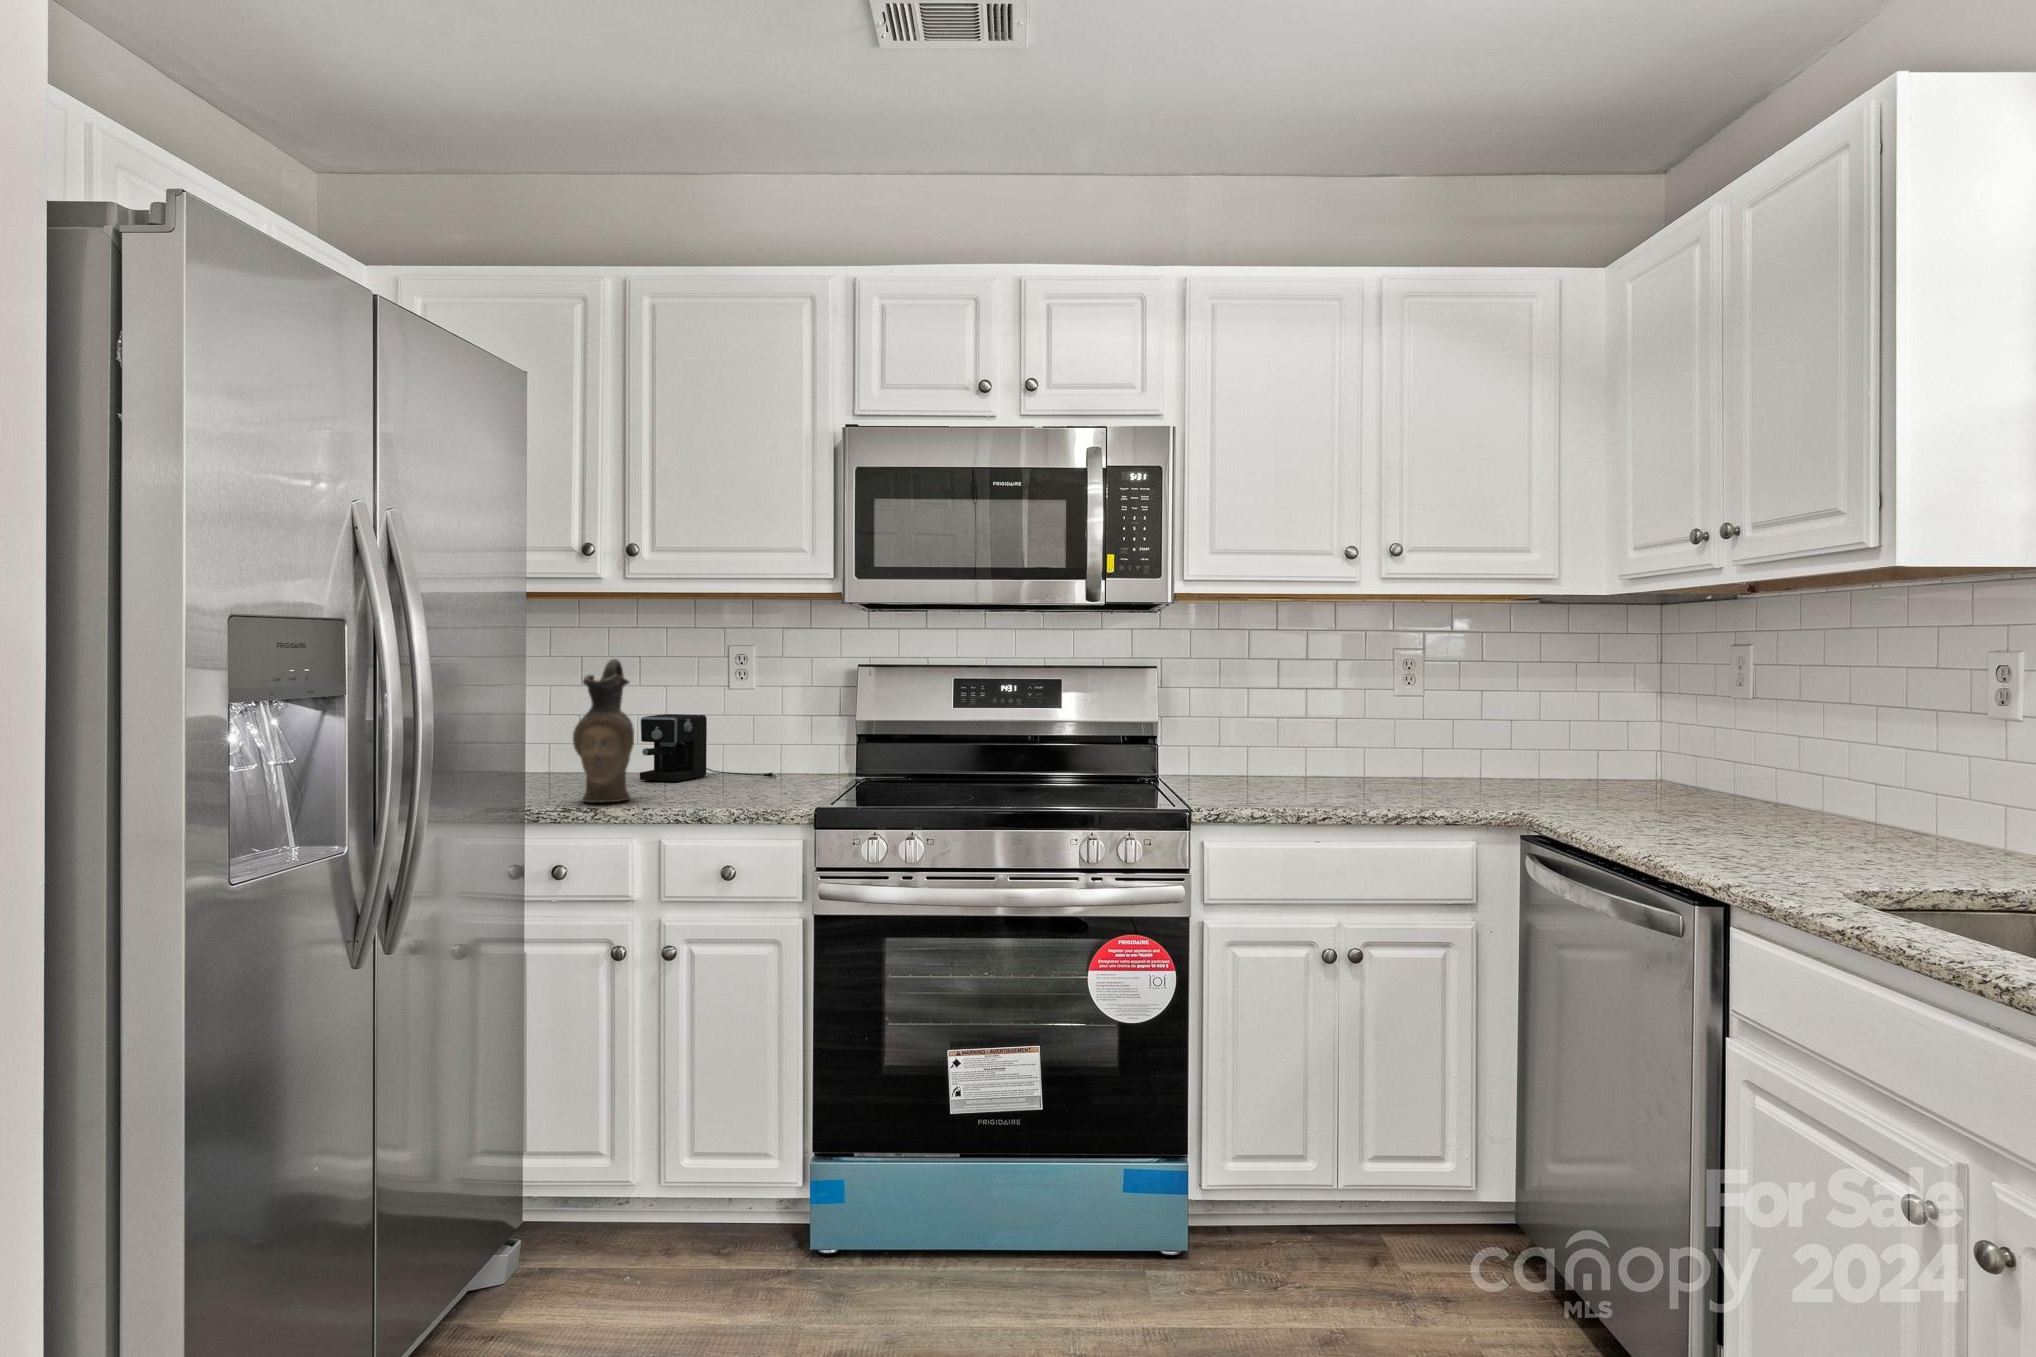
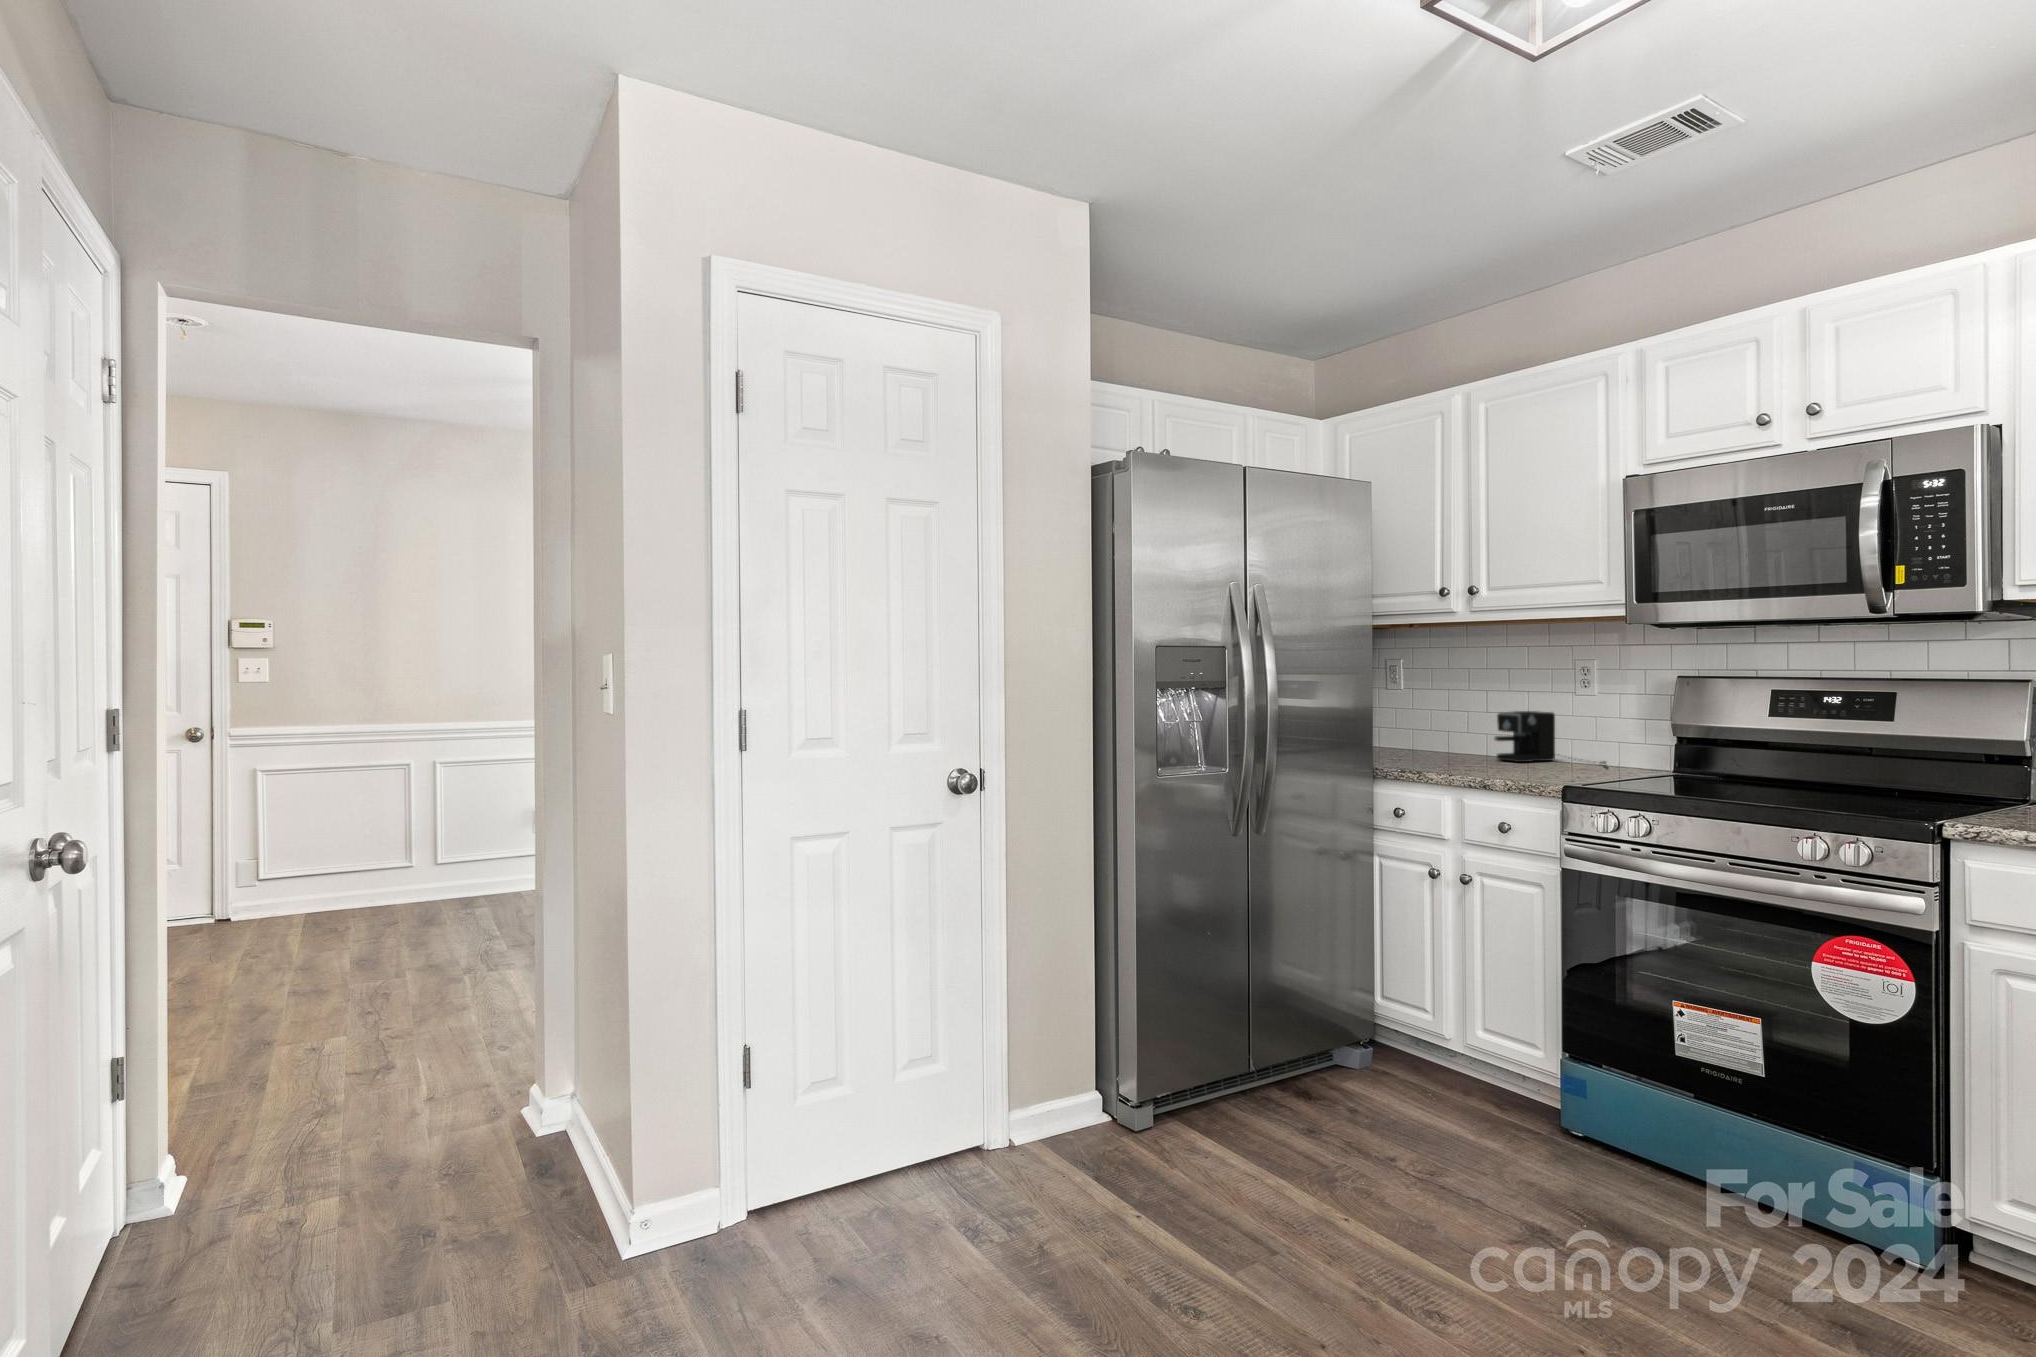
ceramic pitcher: present [573,659,634,803] -> none [1412,671,1457,771]

